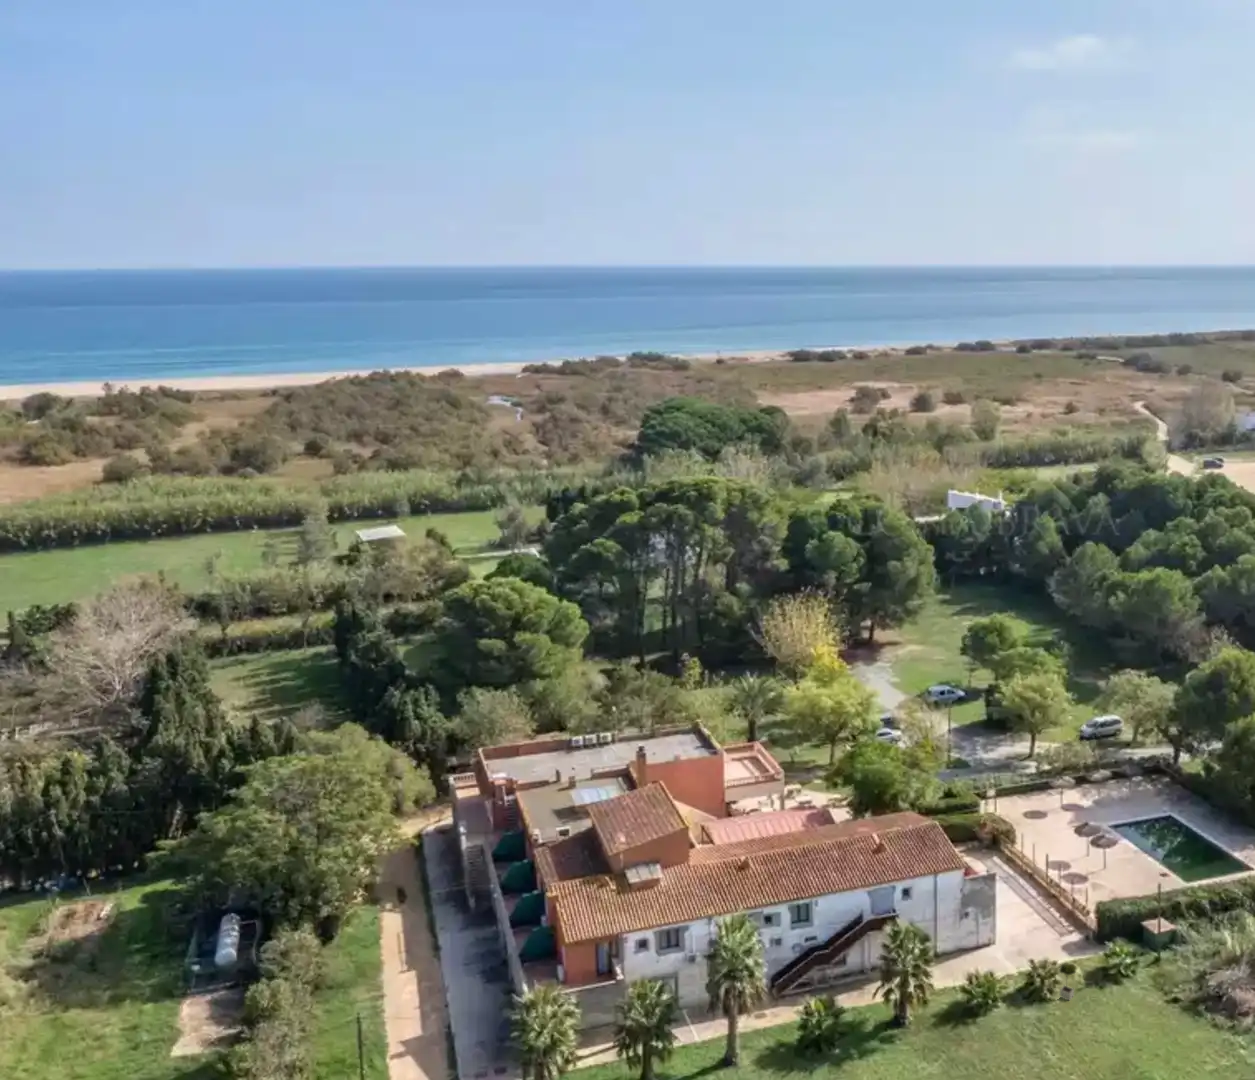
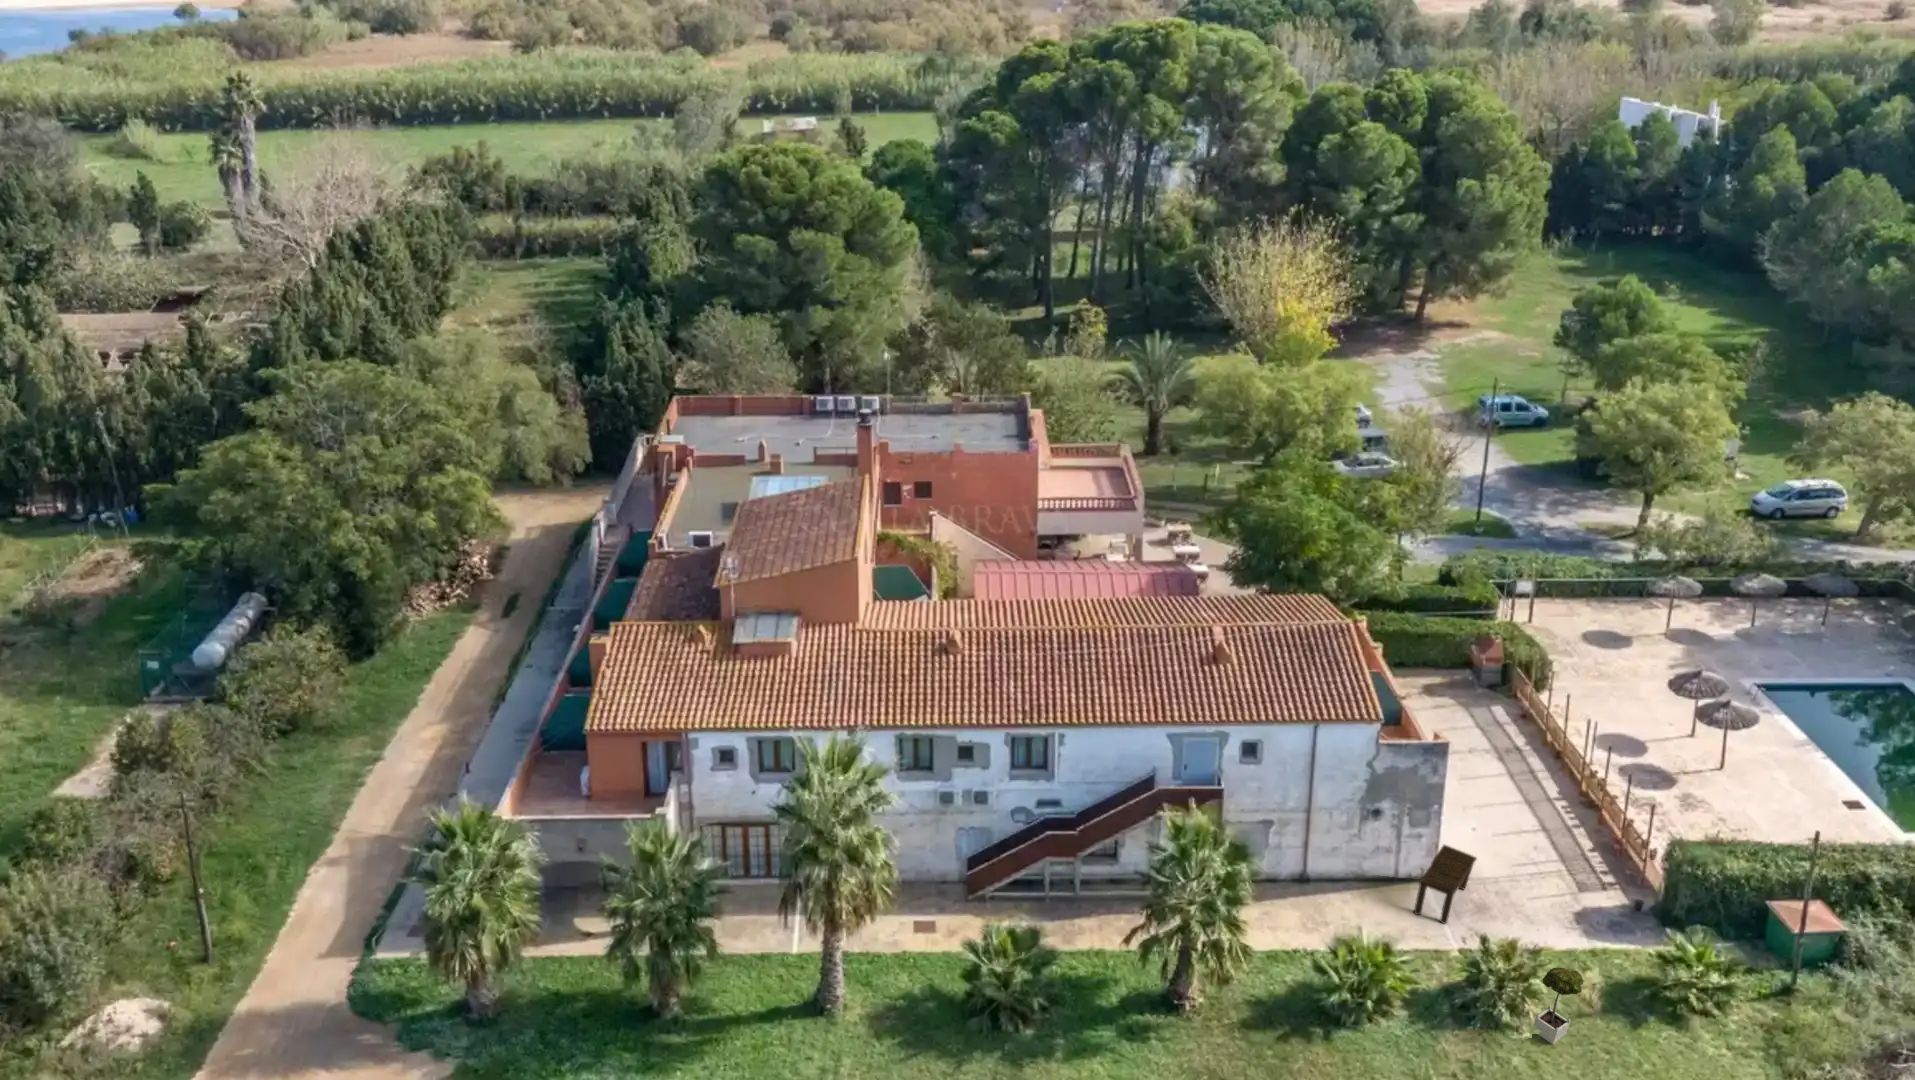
bench: none [993,925,1014,962] -> present [1414,844,1477,924]

